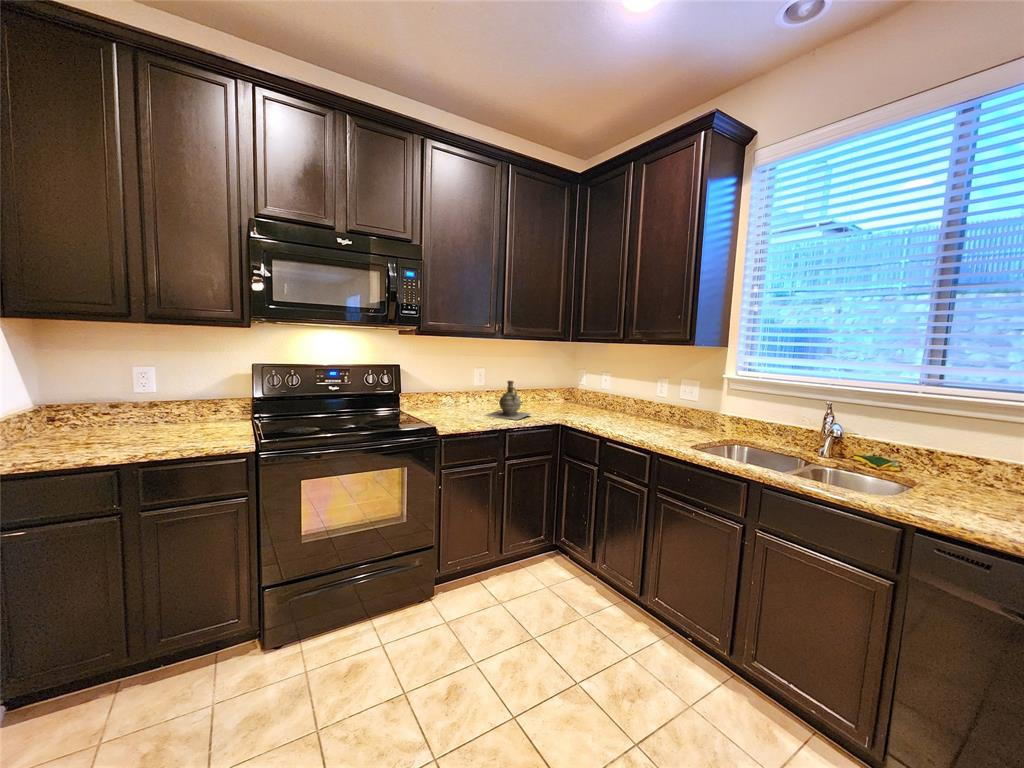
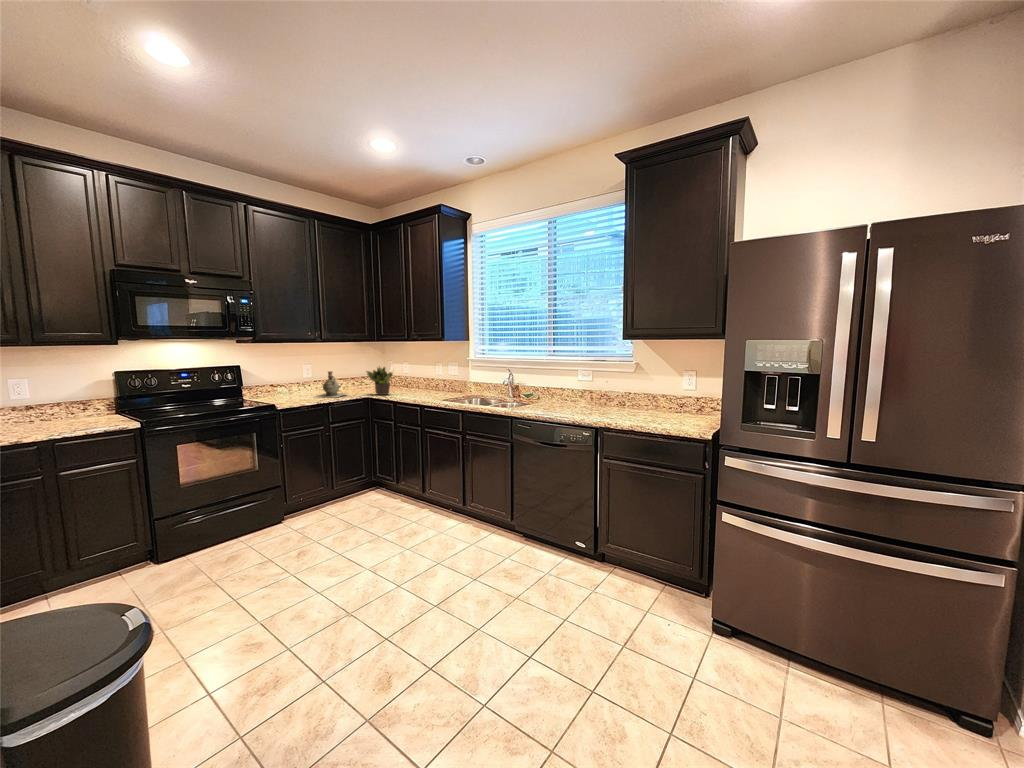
potted plant: none [559,375,599,421] -> present [367,367,393,395]

